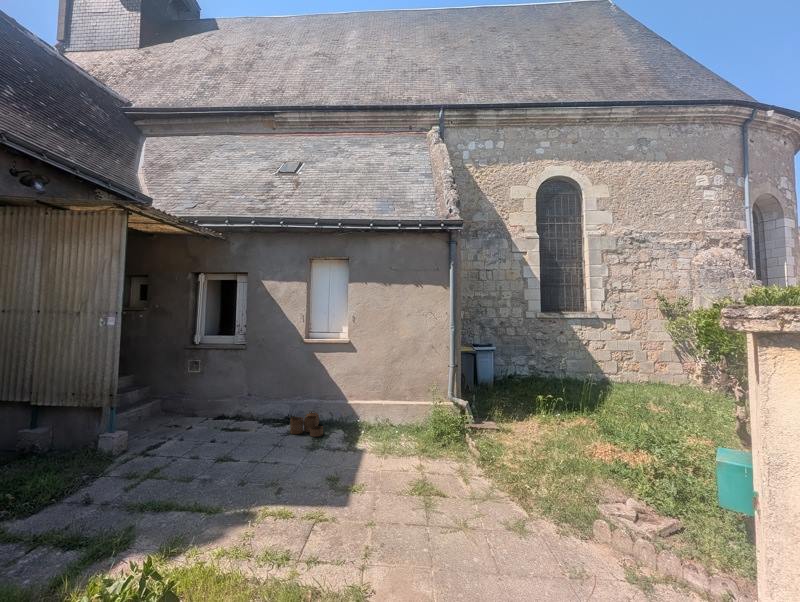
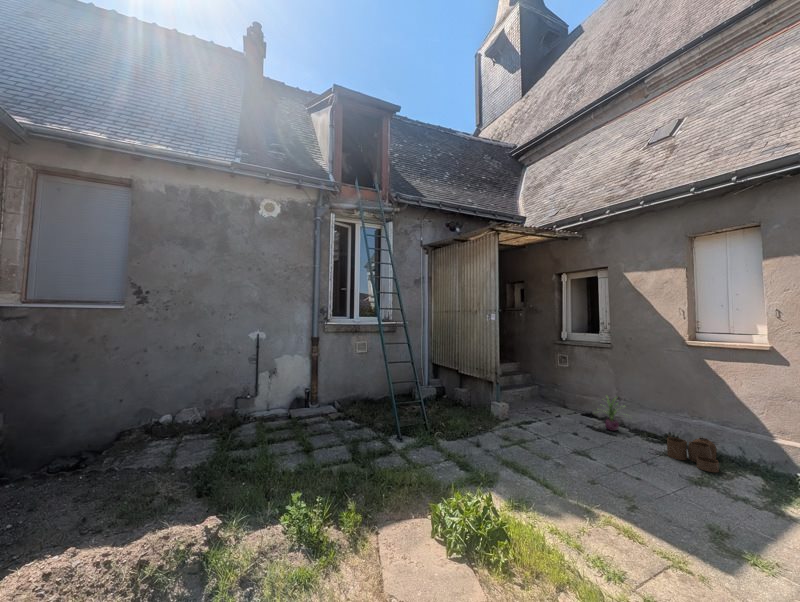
decorative plant: none [227,392,263,425] -> present [603,396,619,431]

